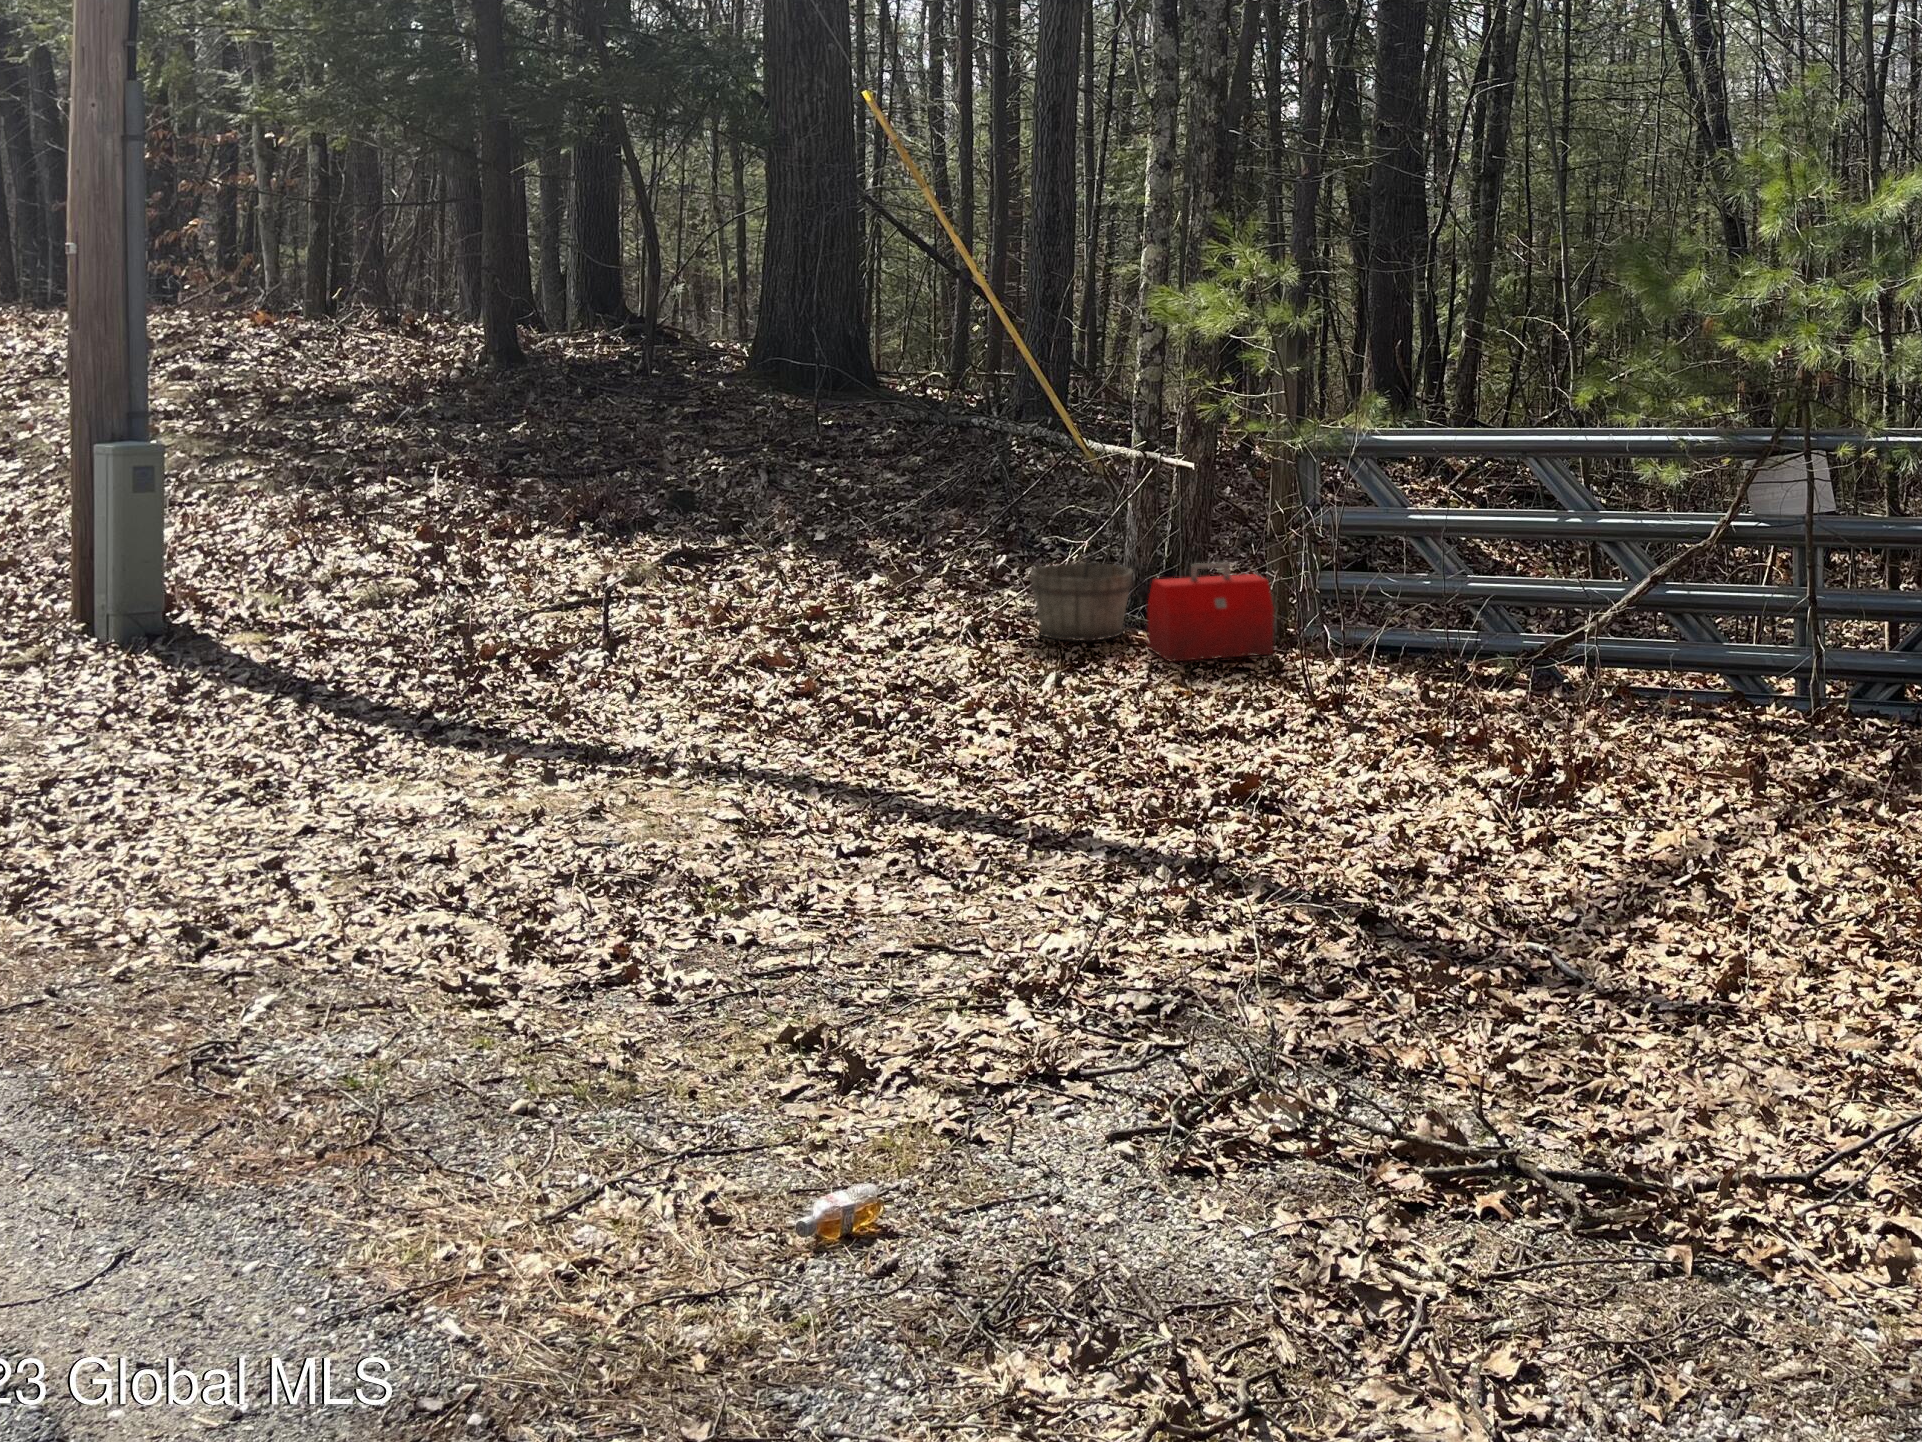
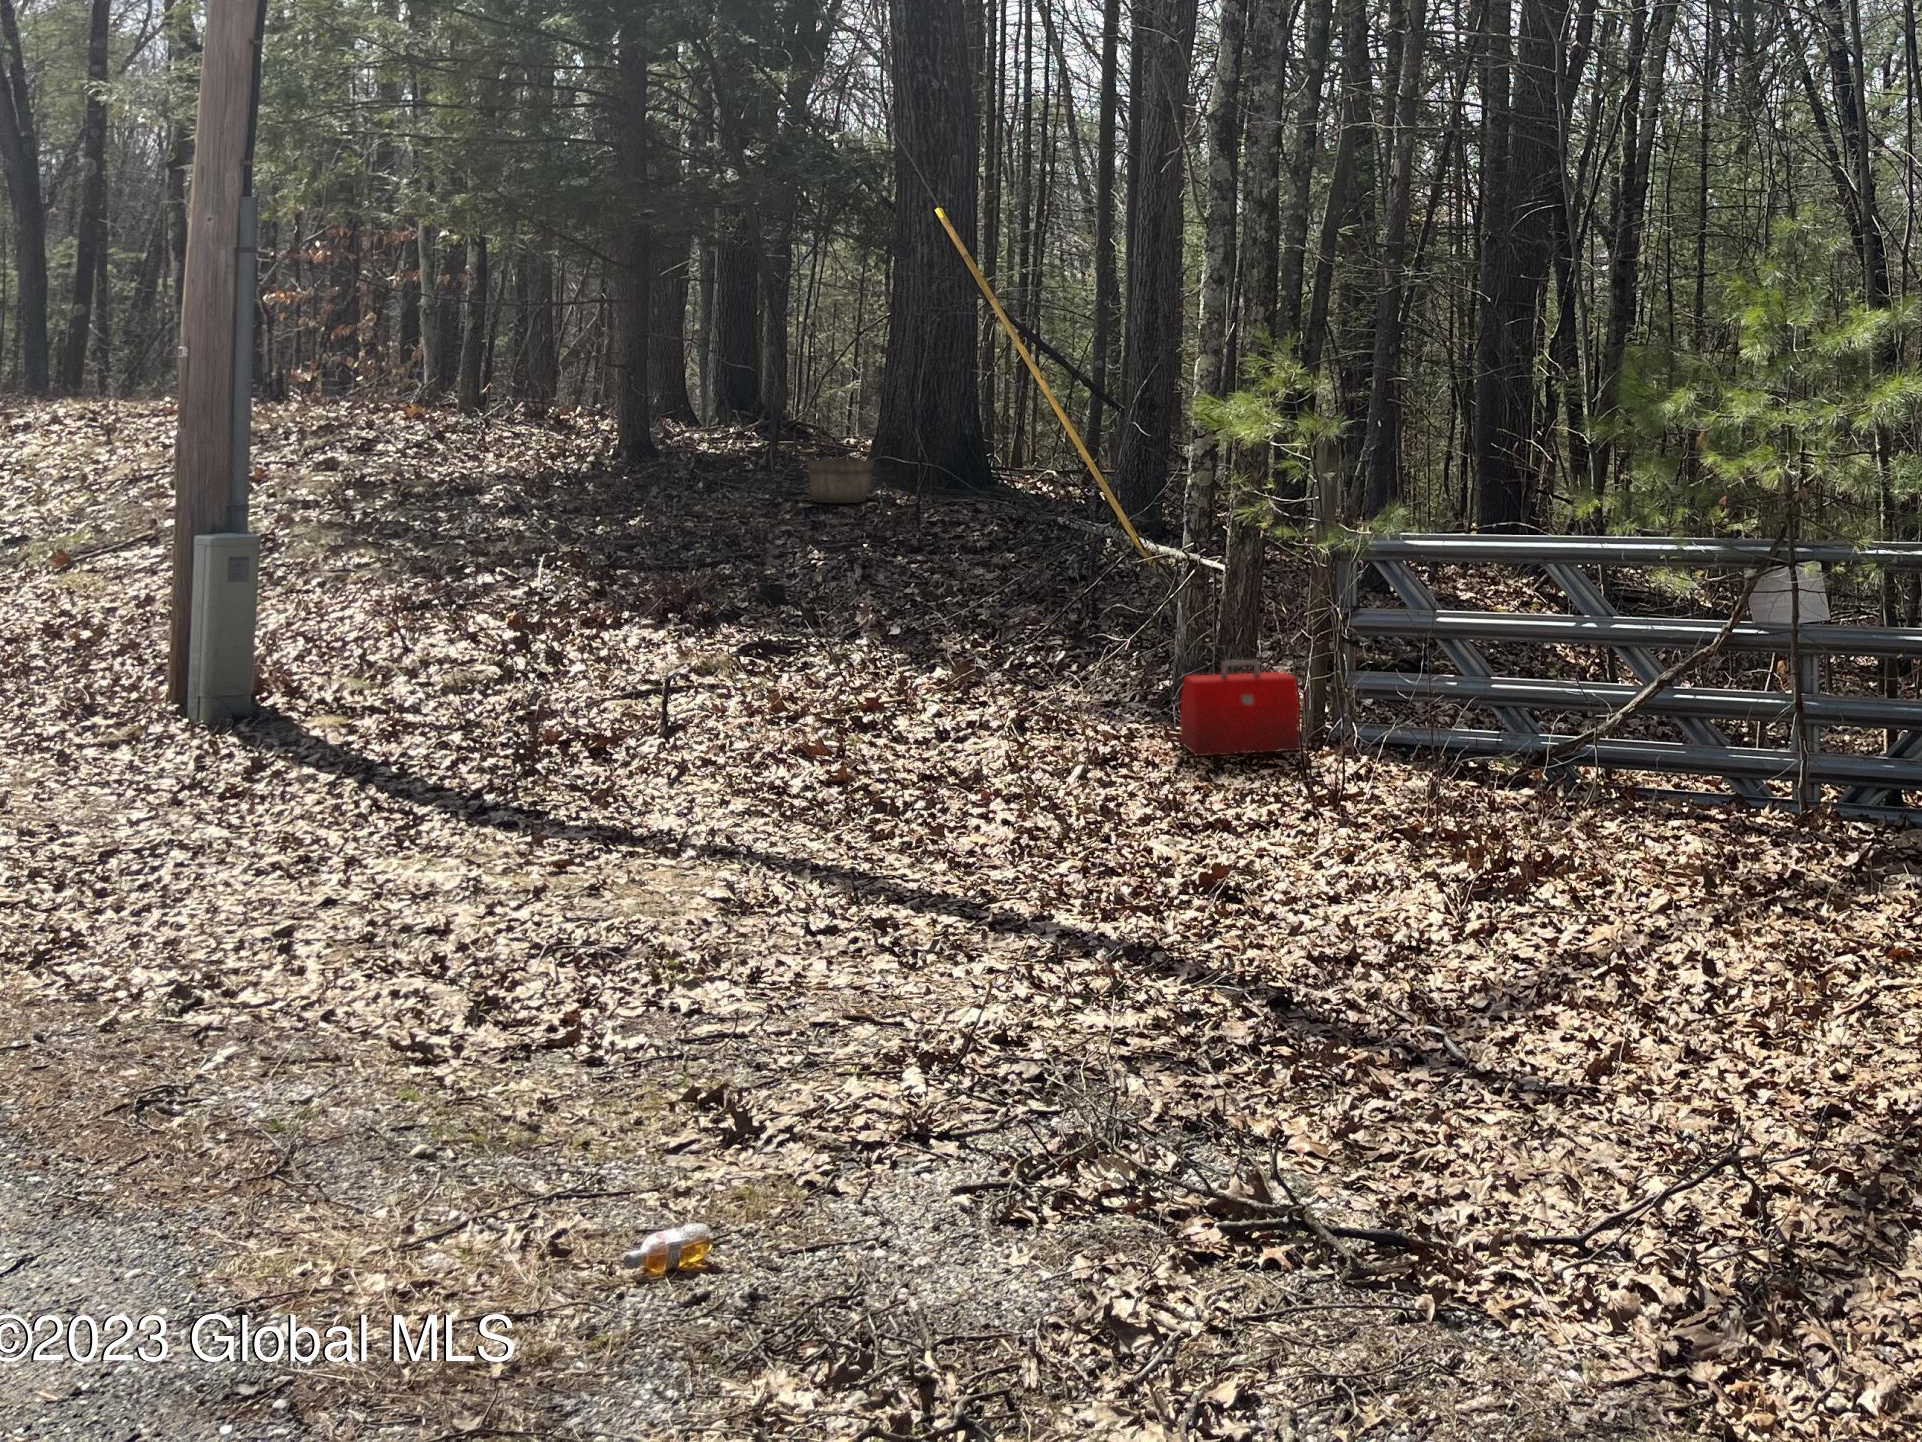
wooden bucket: present [1029,553,1135,641] -> present [806,447,874,503]

